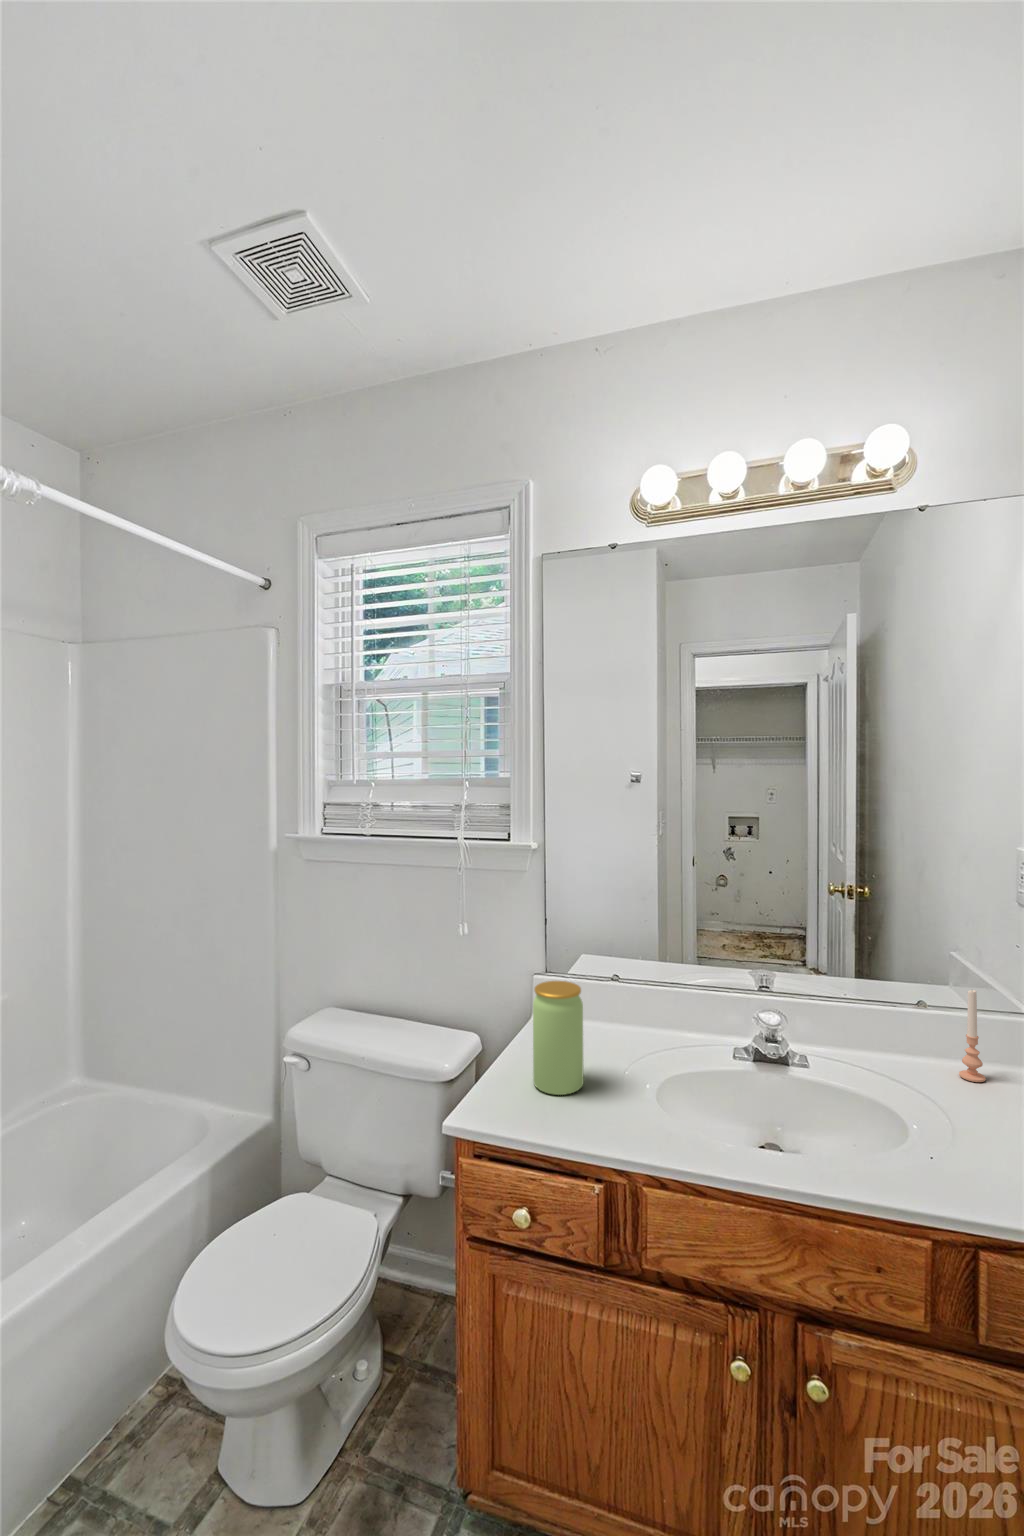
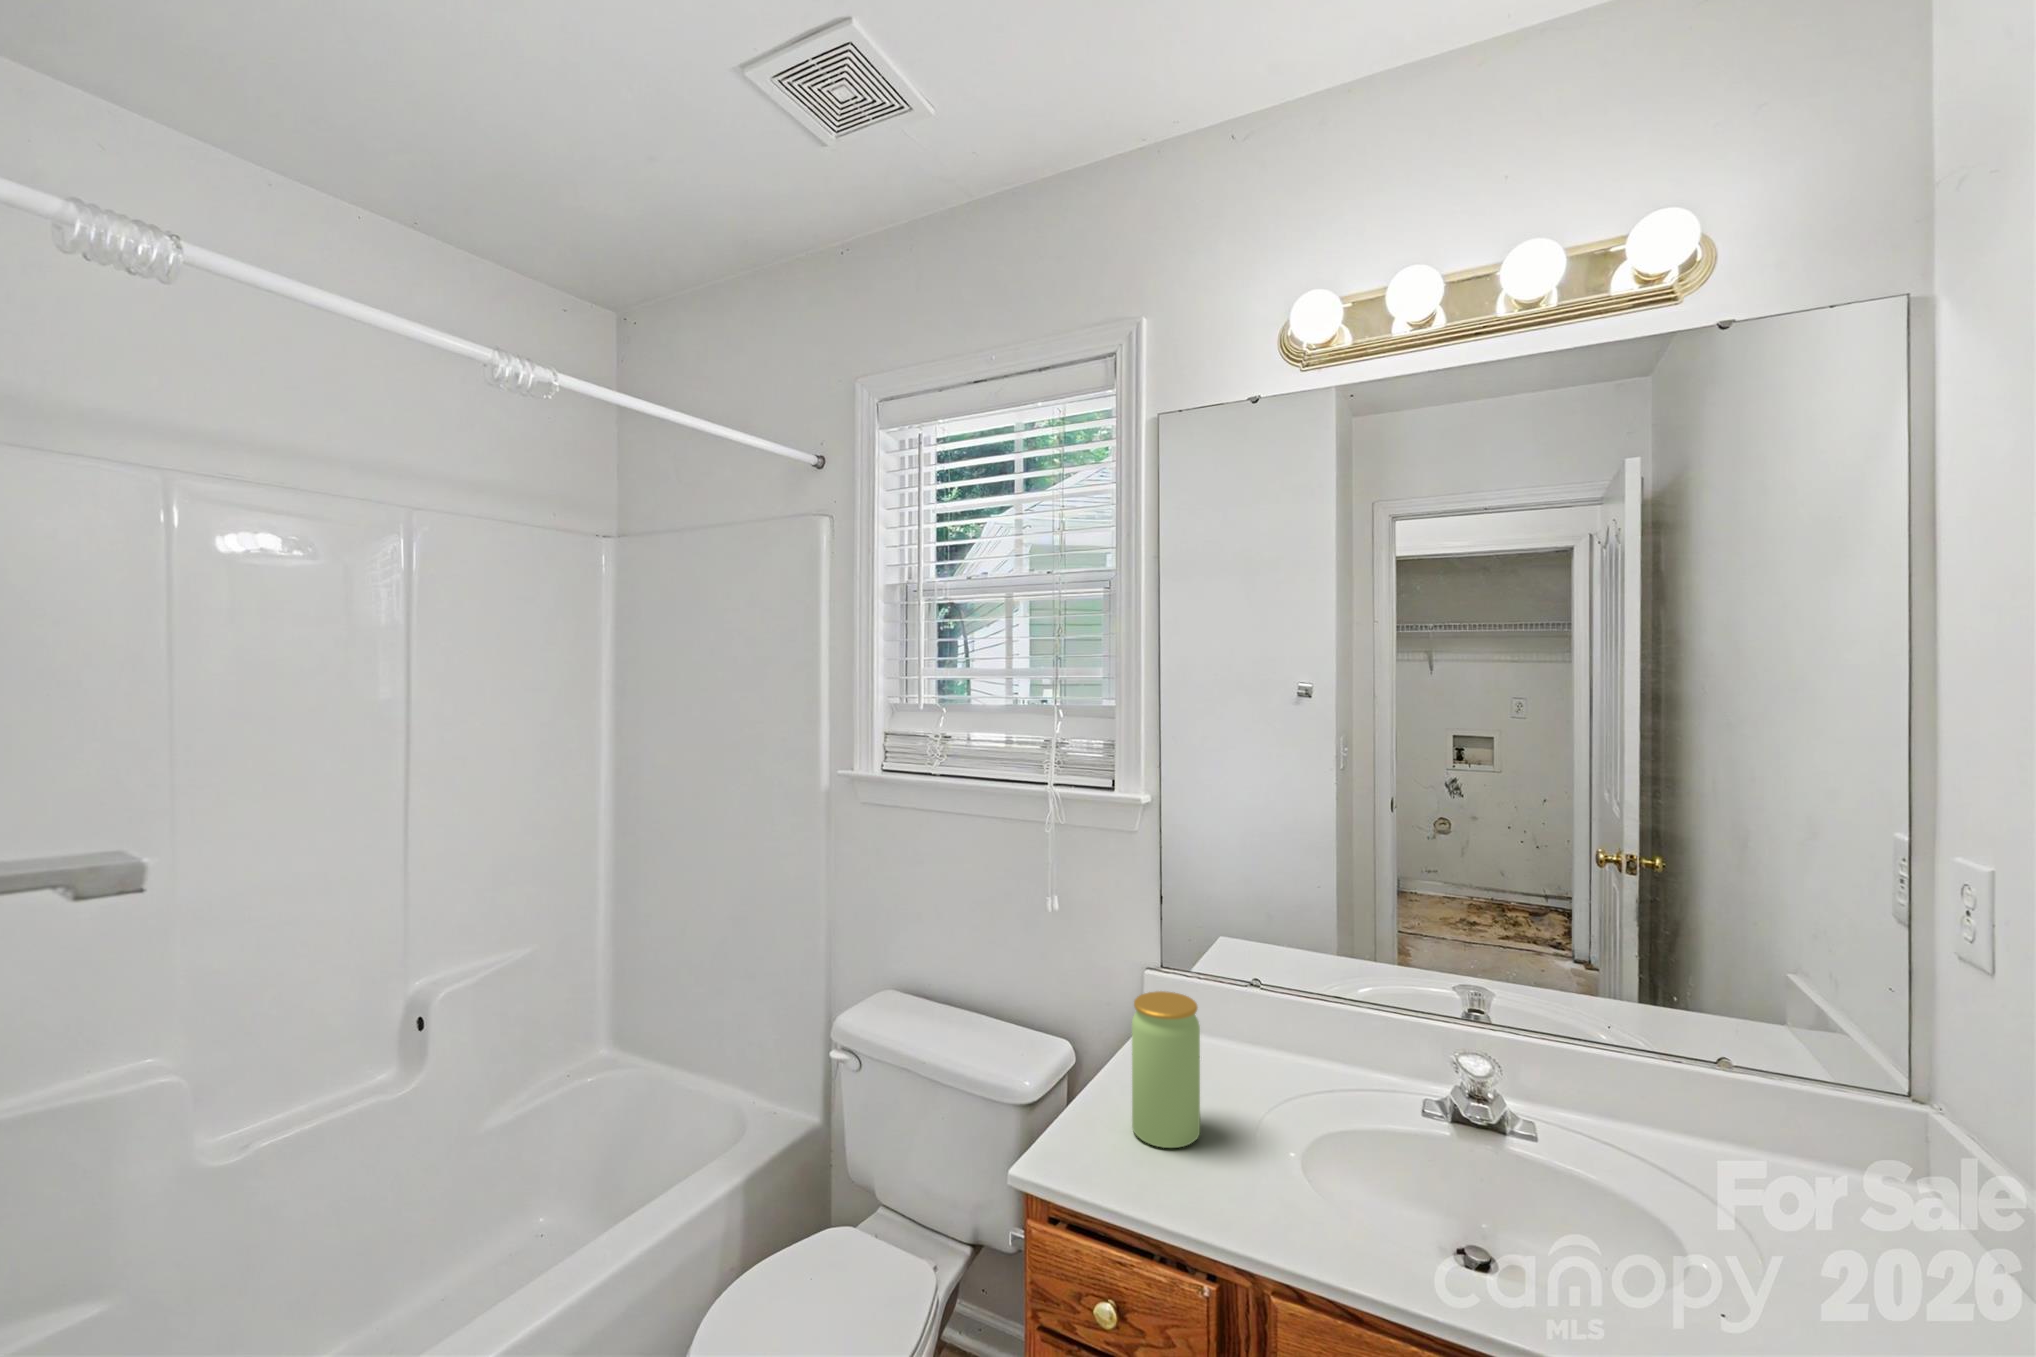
candle: present [959,990,986,1082] -> none [1773,1046,1817,1186]

